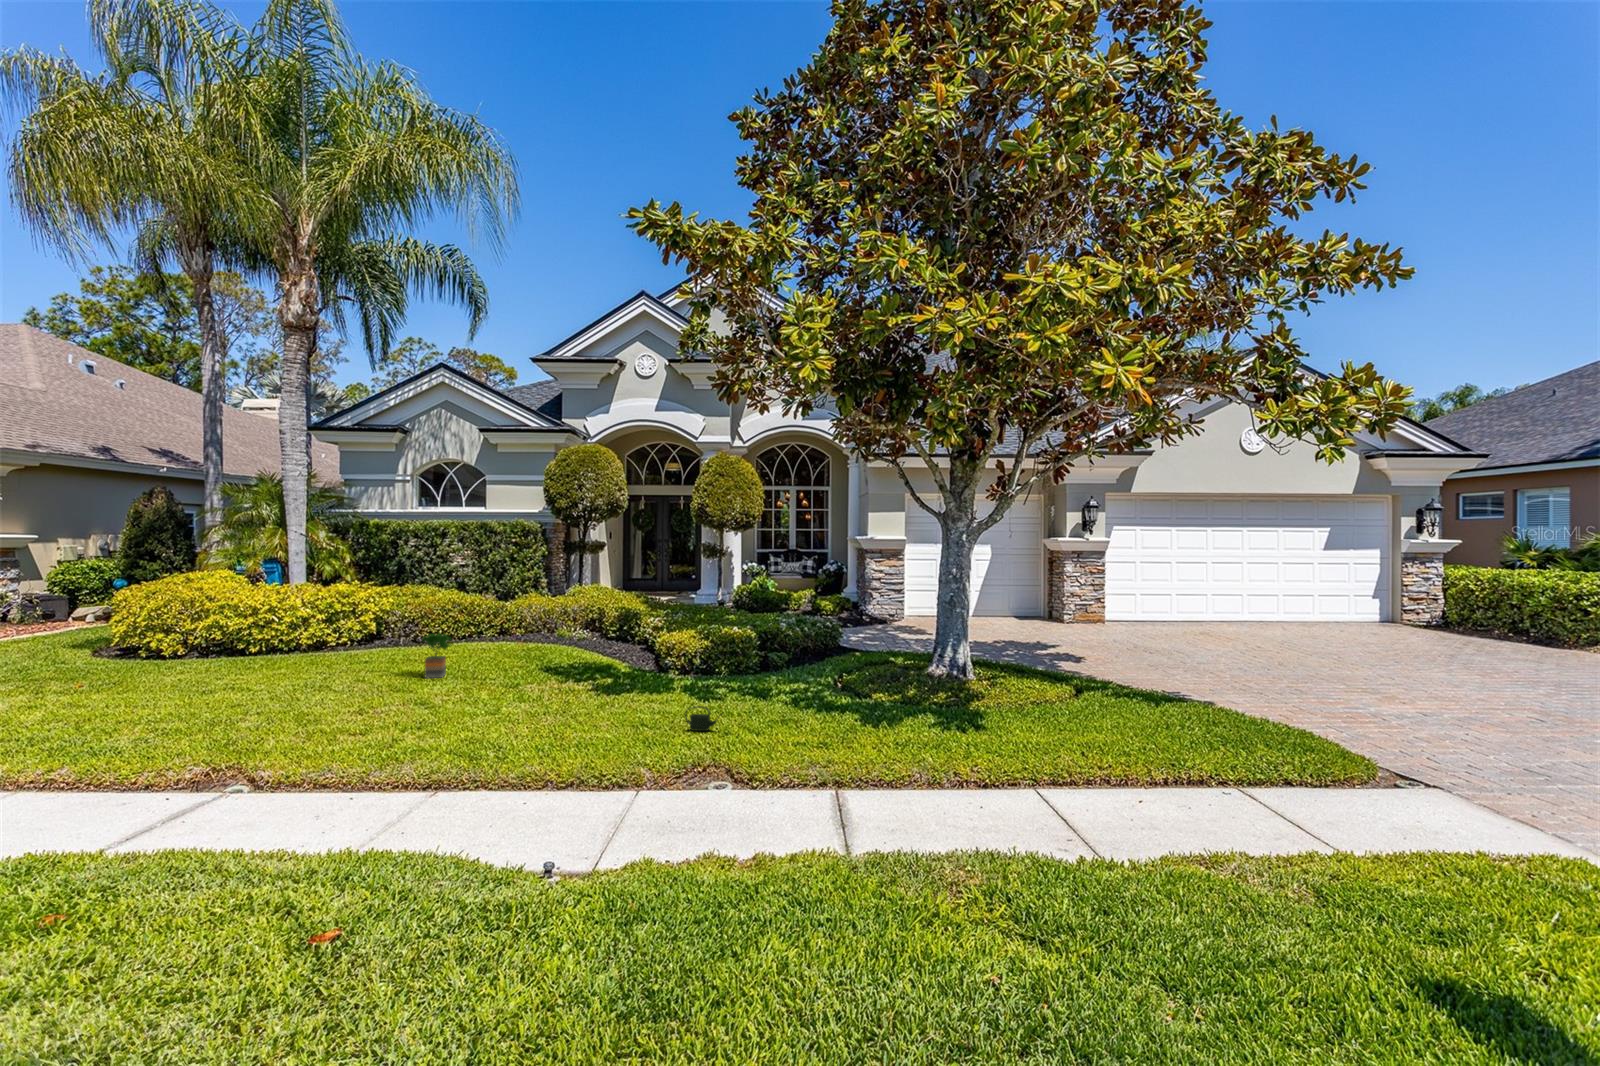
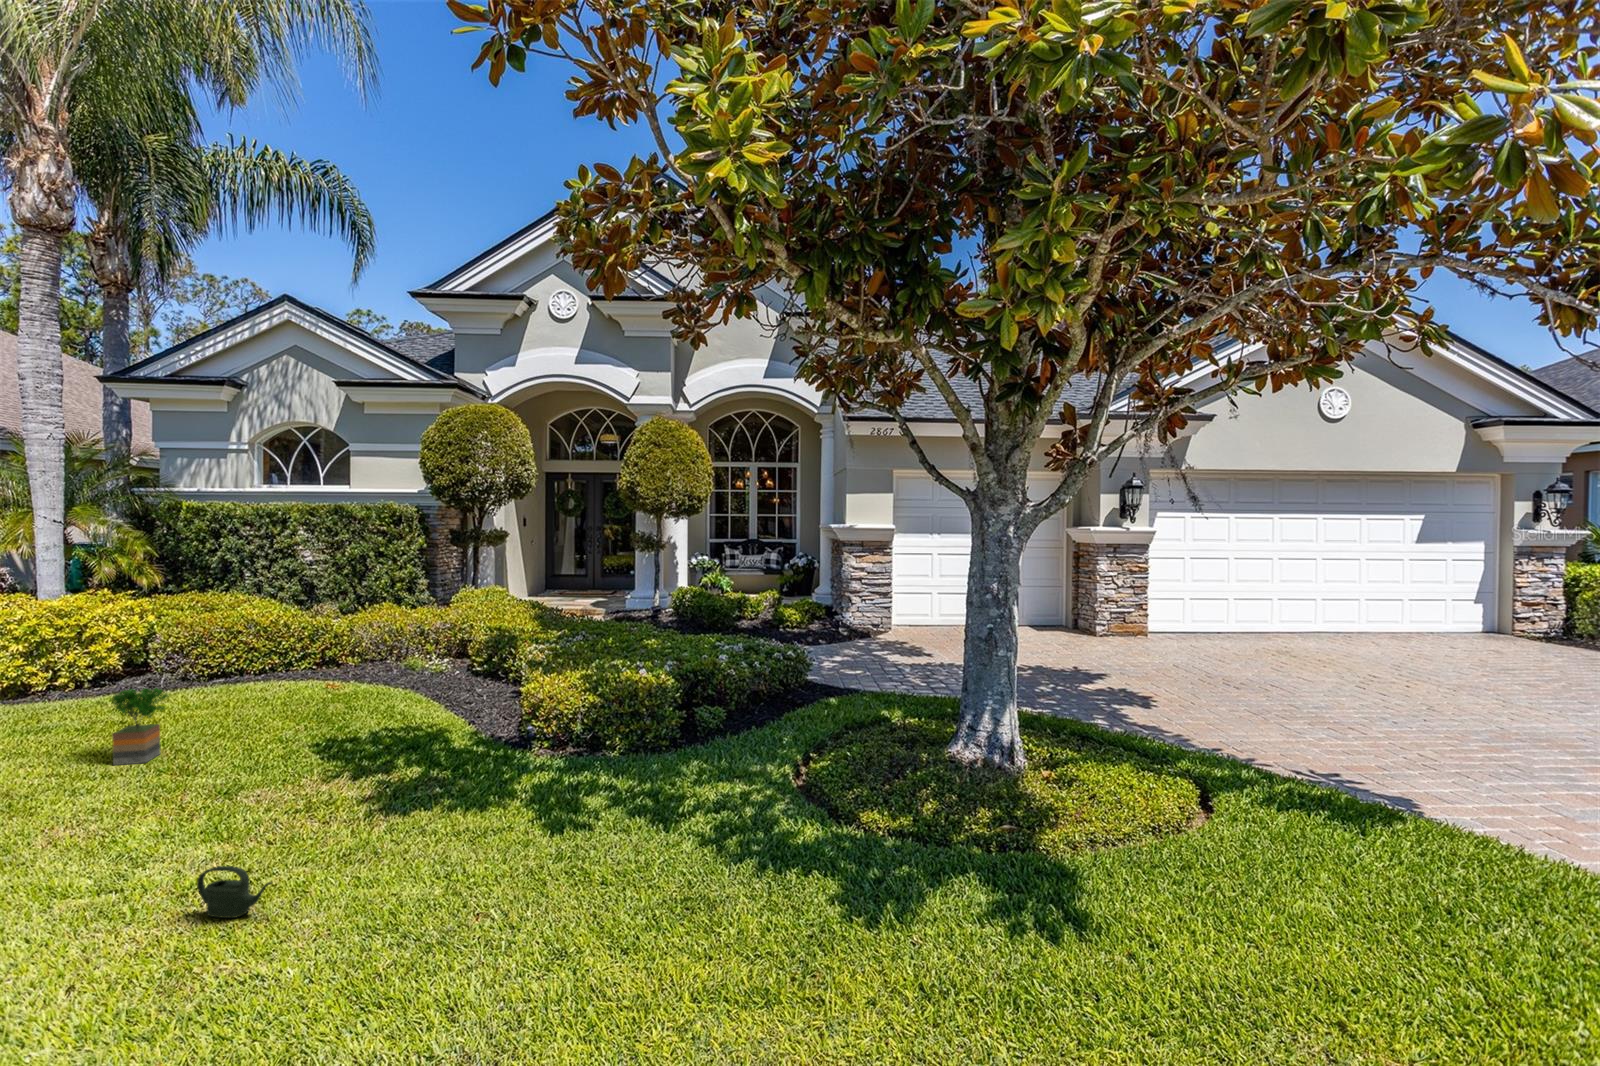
watering can: present [684,706,718,731] -> present [197,866,272,918]

